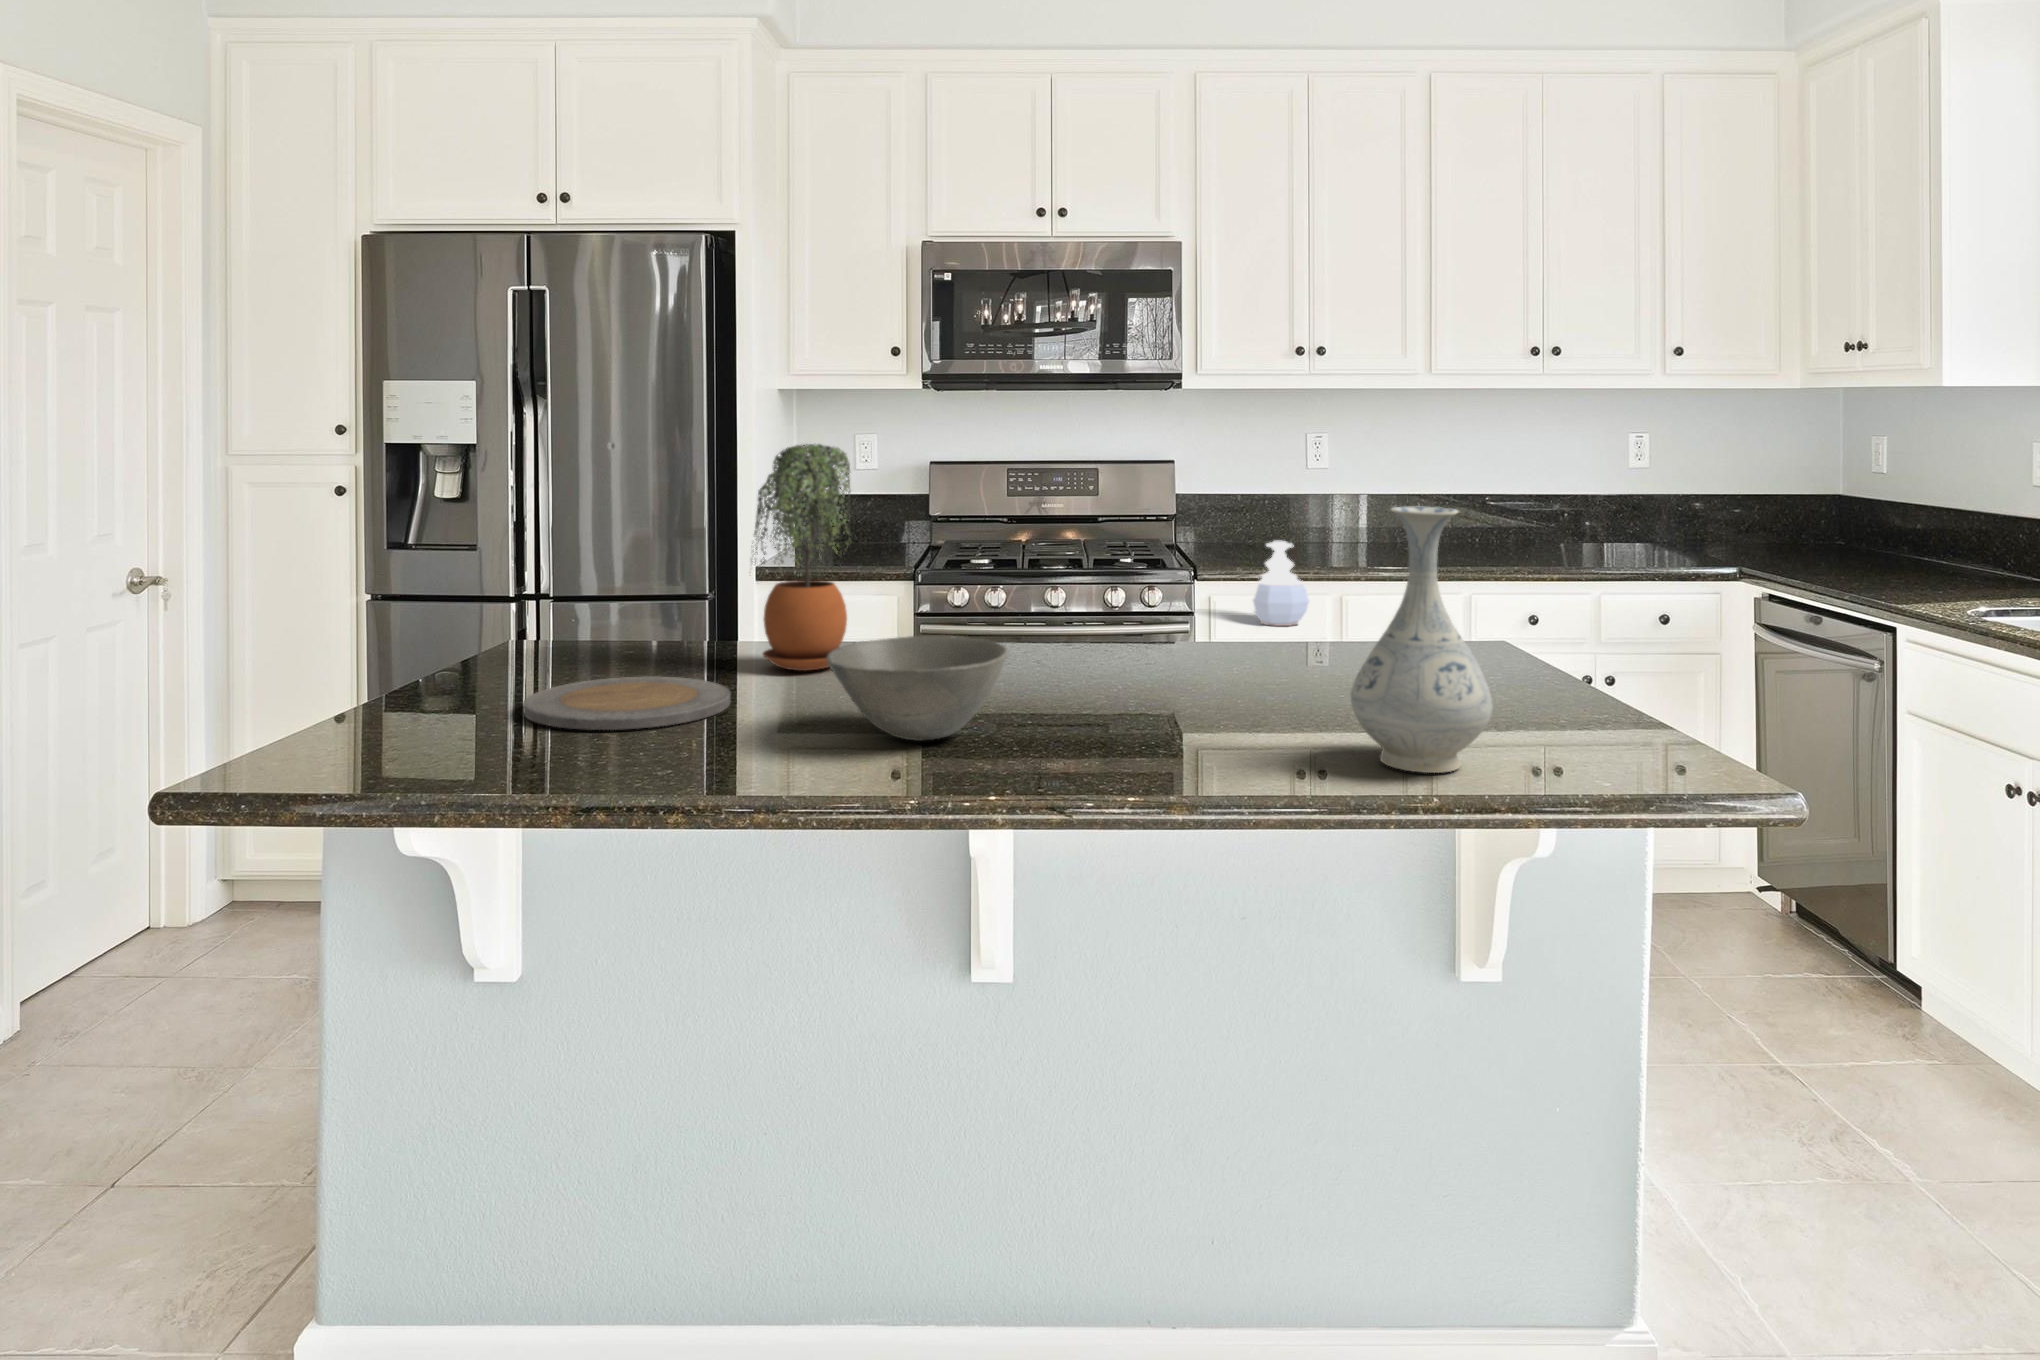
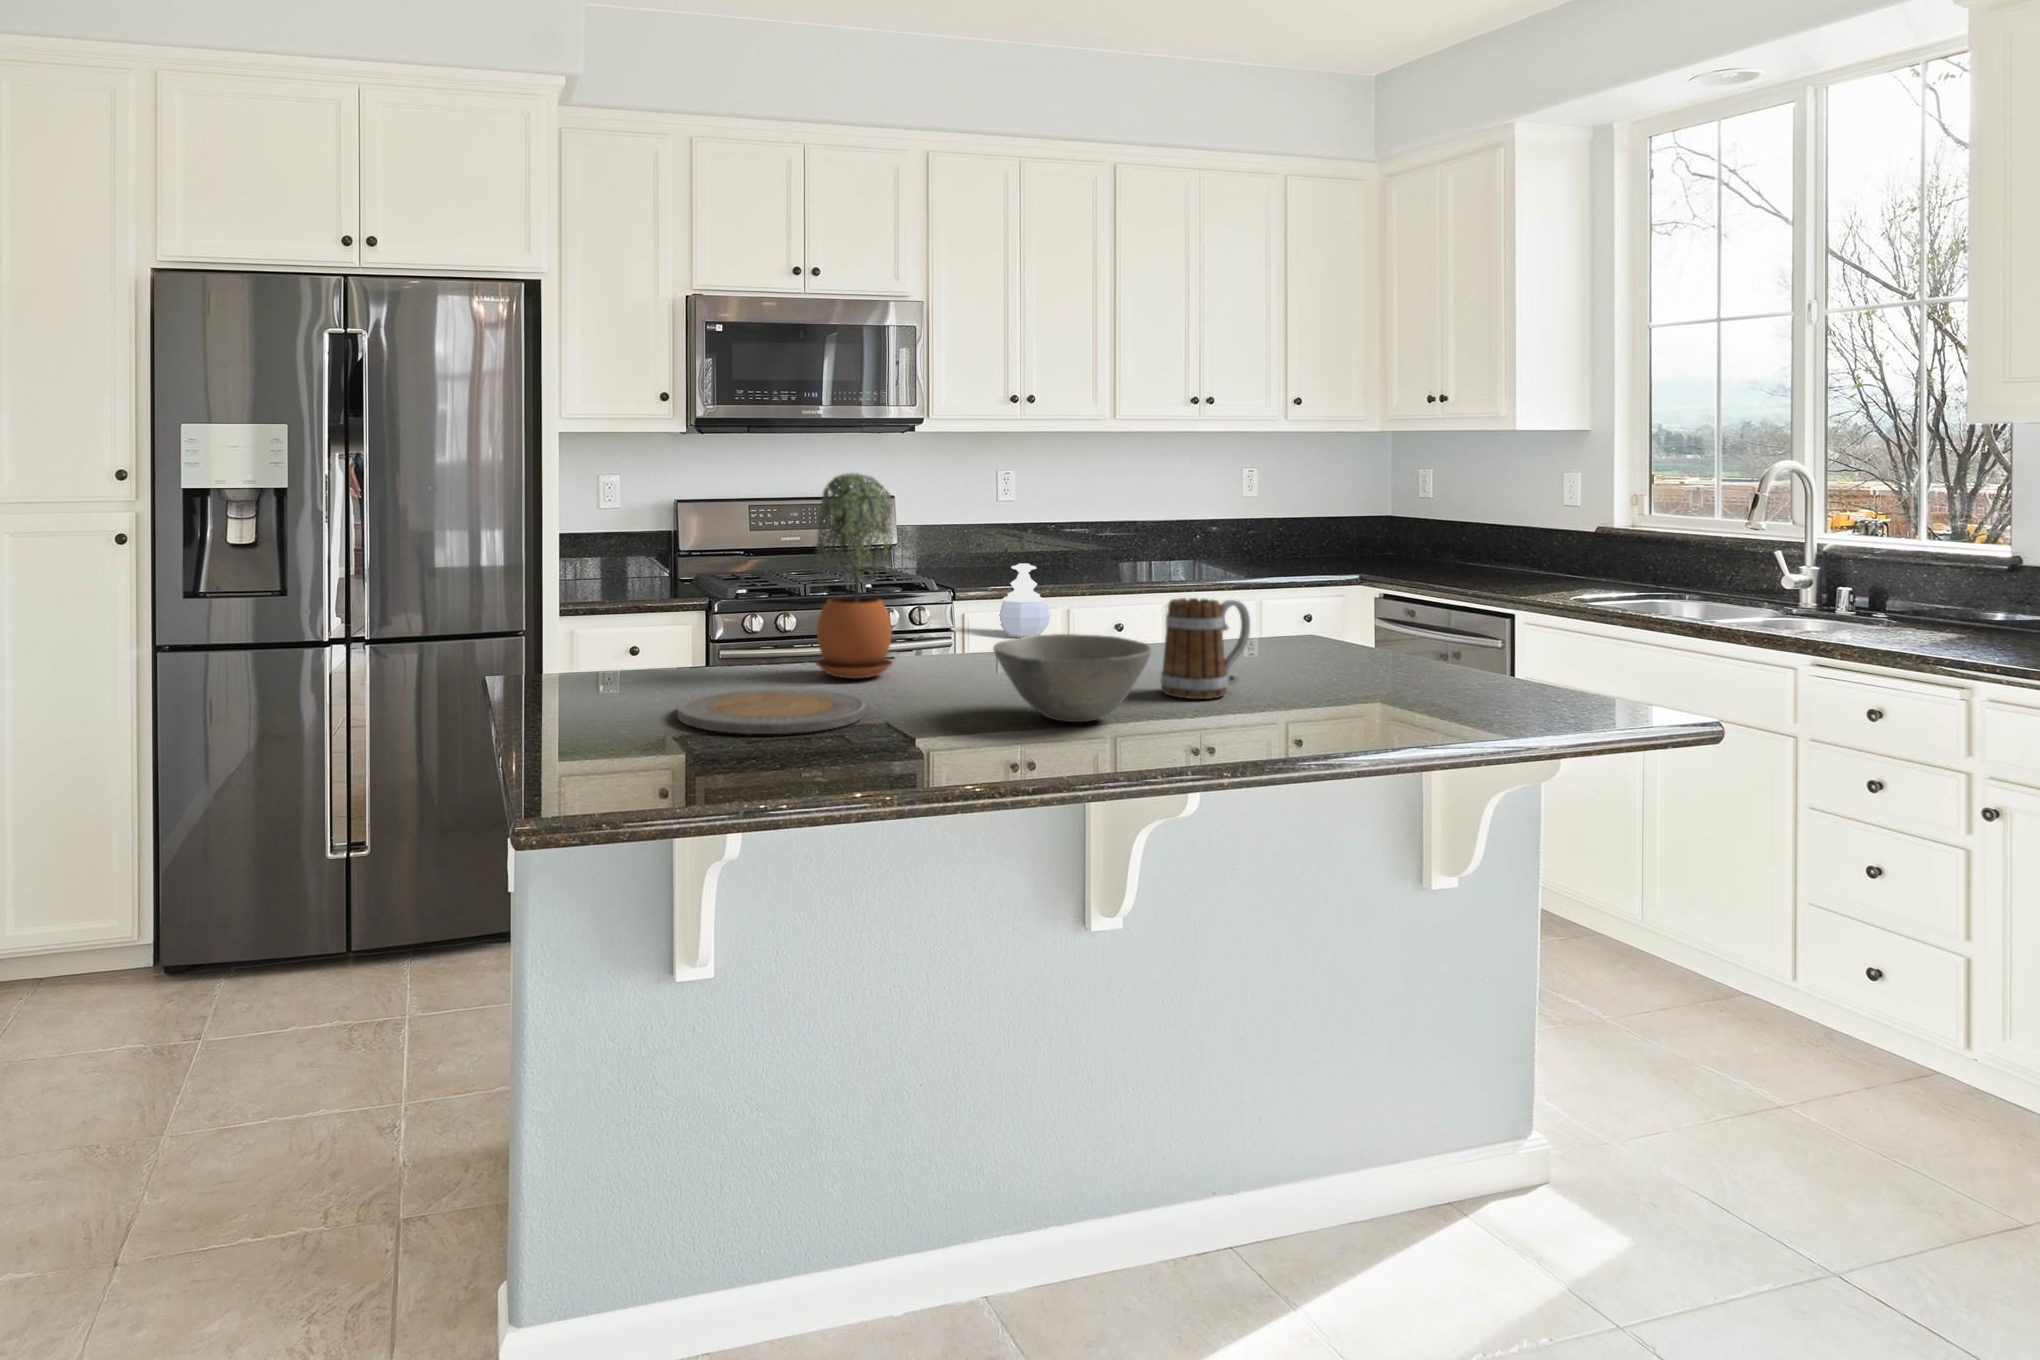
vase: present [1351,506,1493,773] -> none [1415,513,1529,717]
mug: none [1084,599,1200,722] -> present [1160,598,1250,699]

